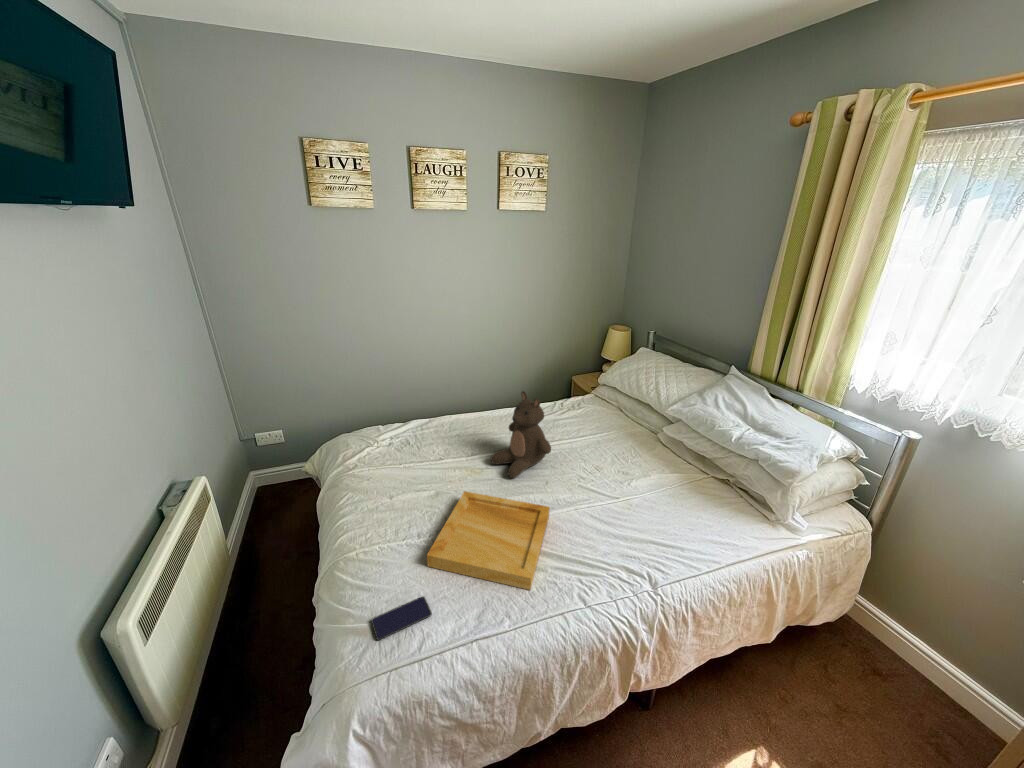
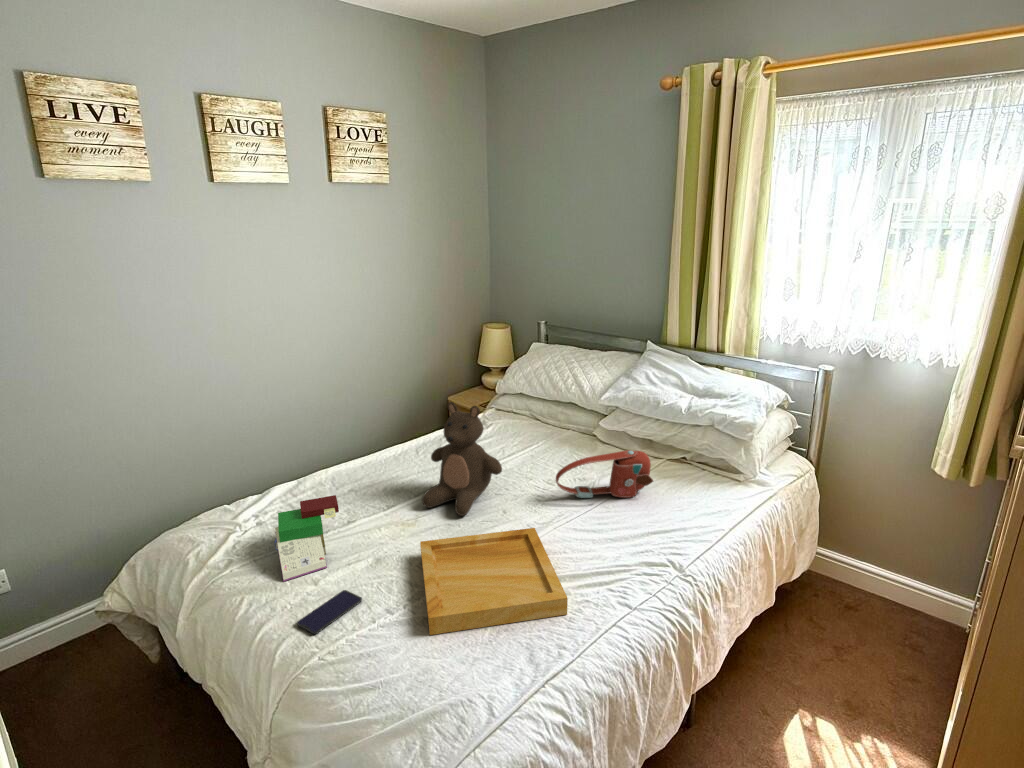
book: none [375,439,428,491] -> present [274,495,339,582]
handbag: none [590,460,677,503] -> present [556,450,653,498]
smartphone: present [371,597,432,640] -> present [297,590,362,634]

